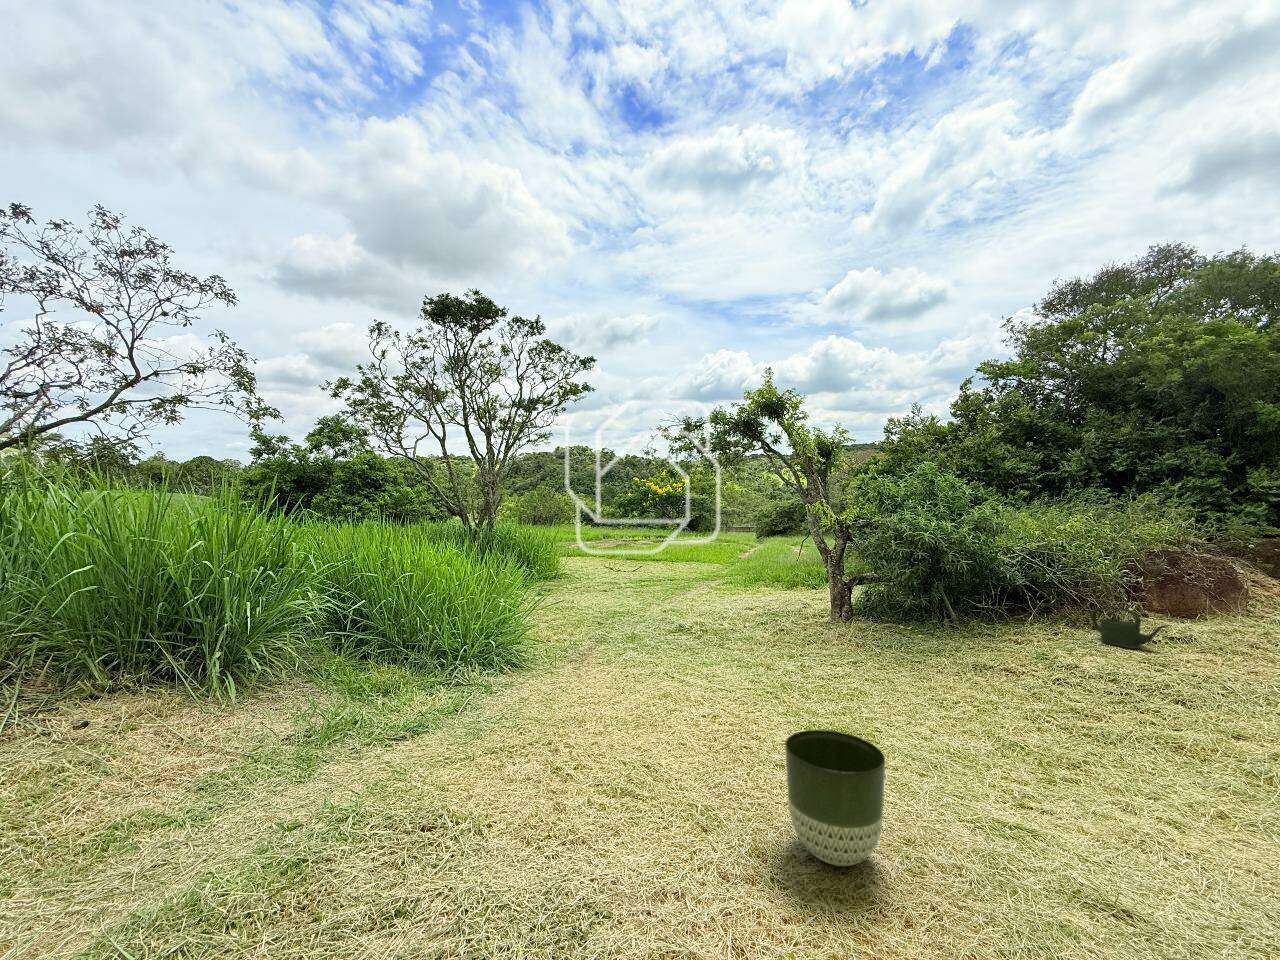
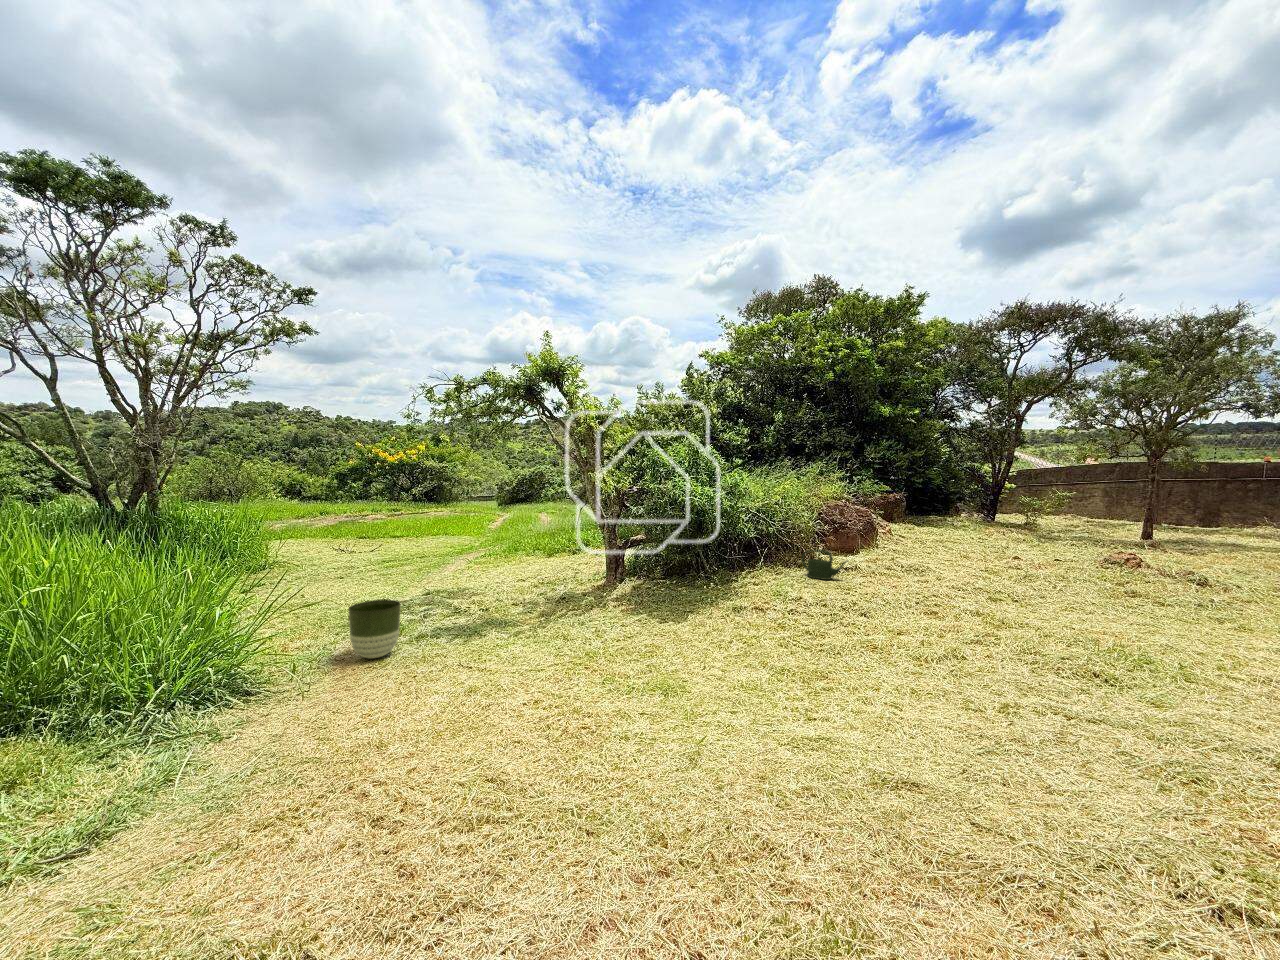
planter: present [785,730,885,866] -> present [348,600,401,659]

